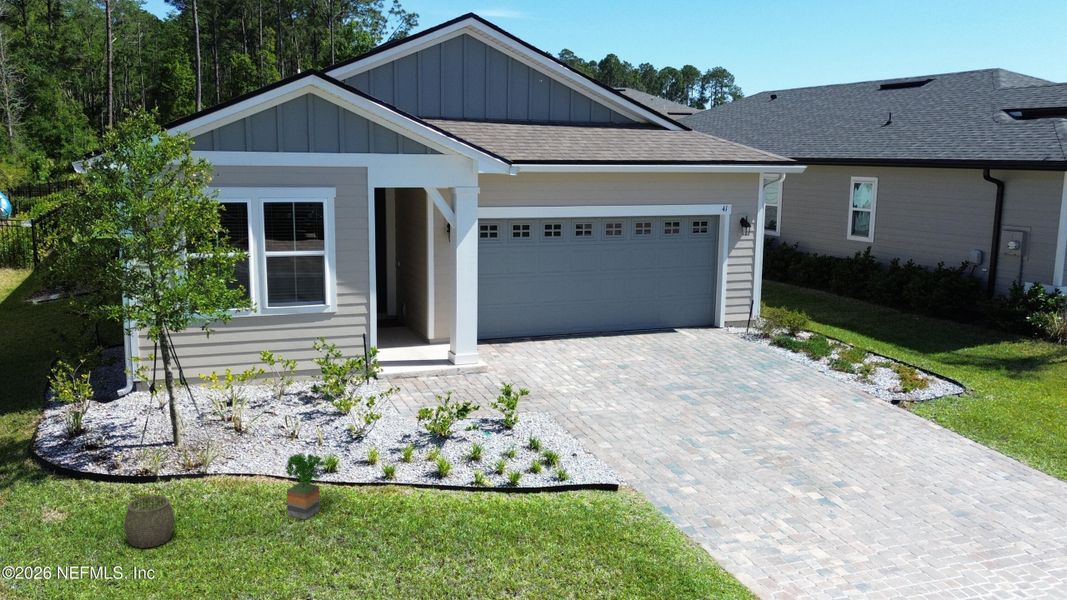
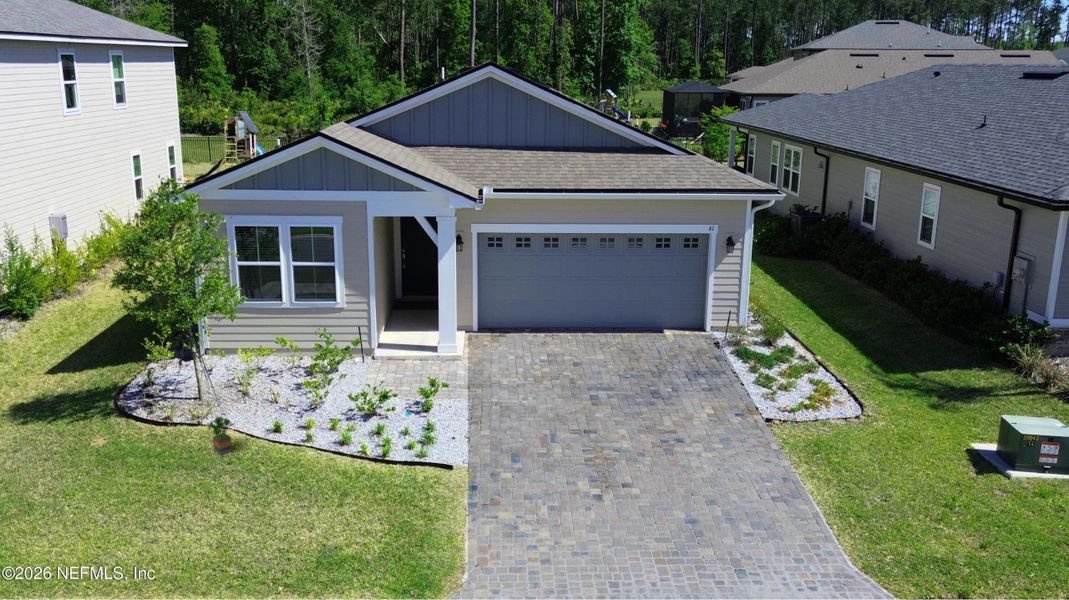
woven basket: present [124,496,175,548] -> none [123,431,151,459]

